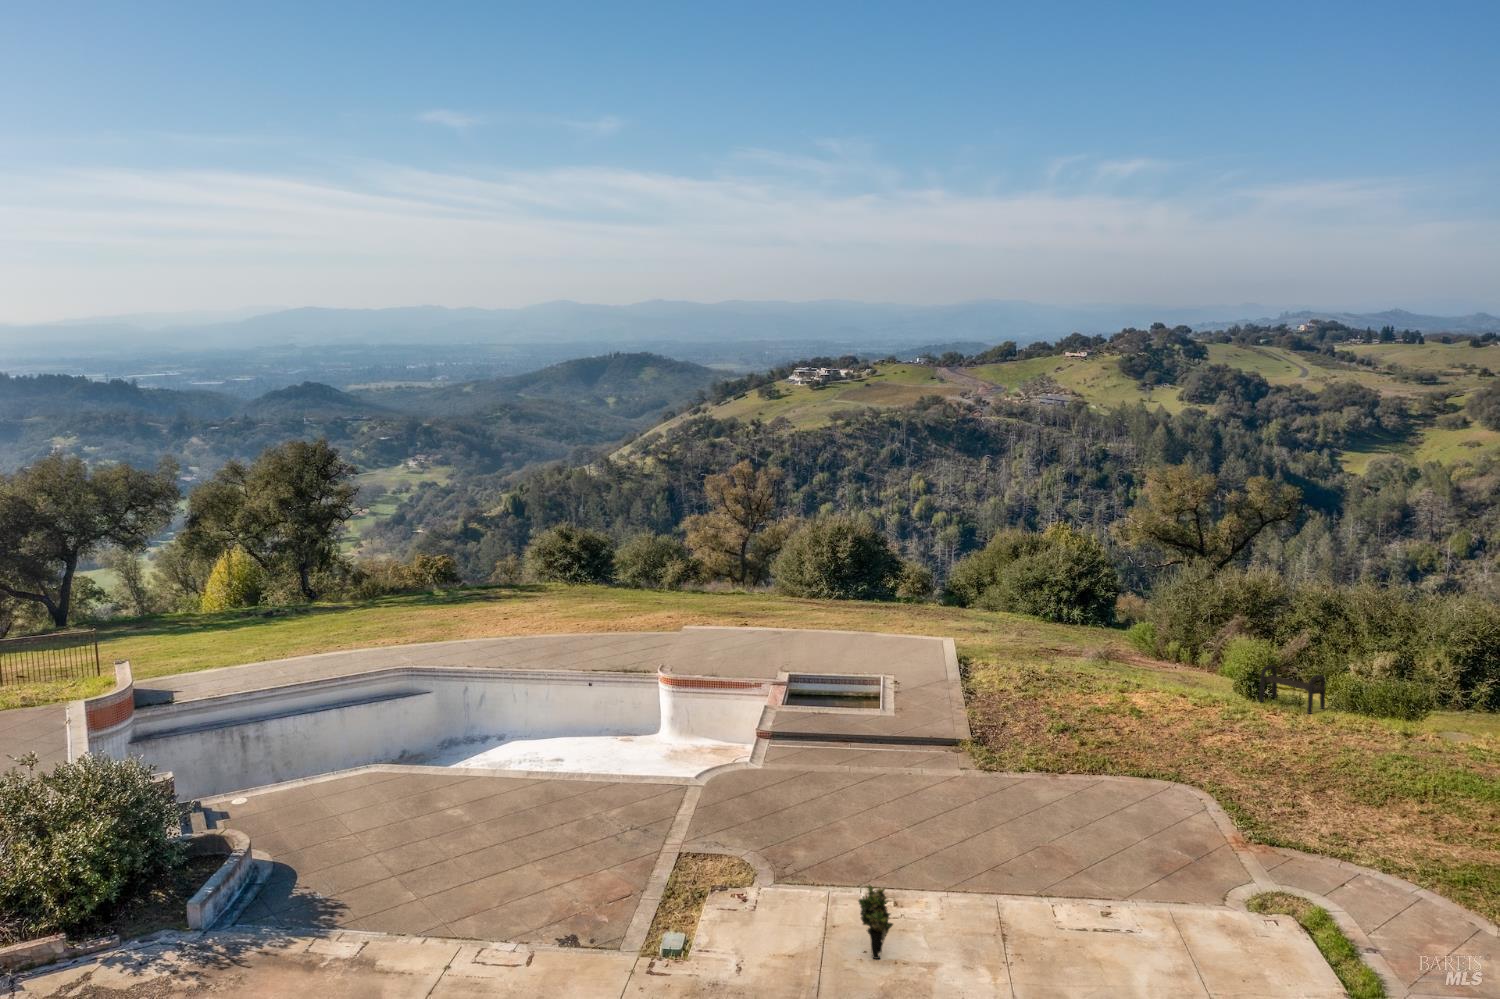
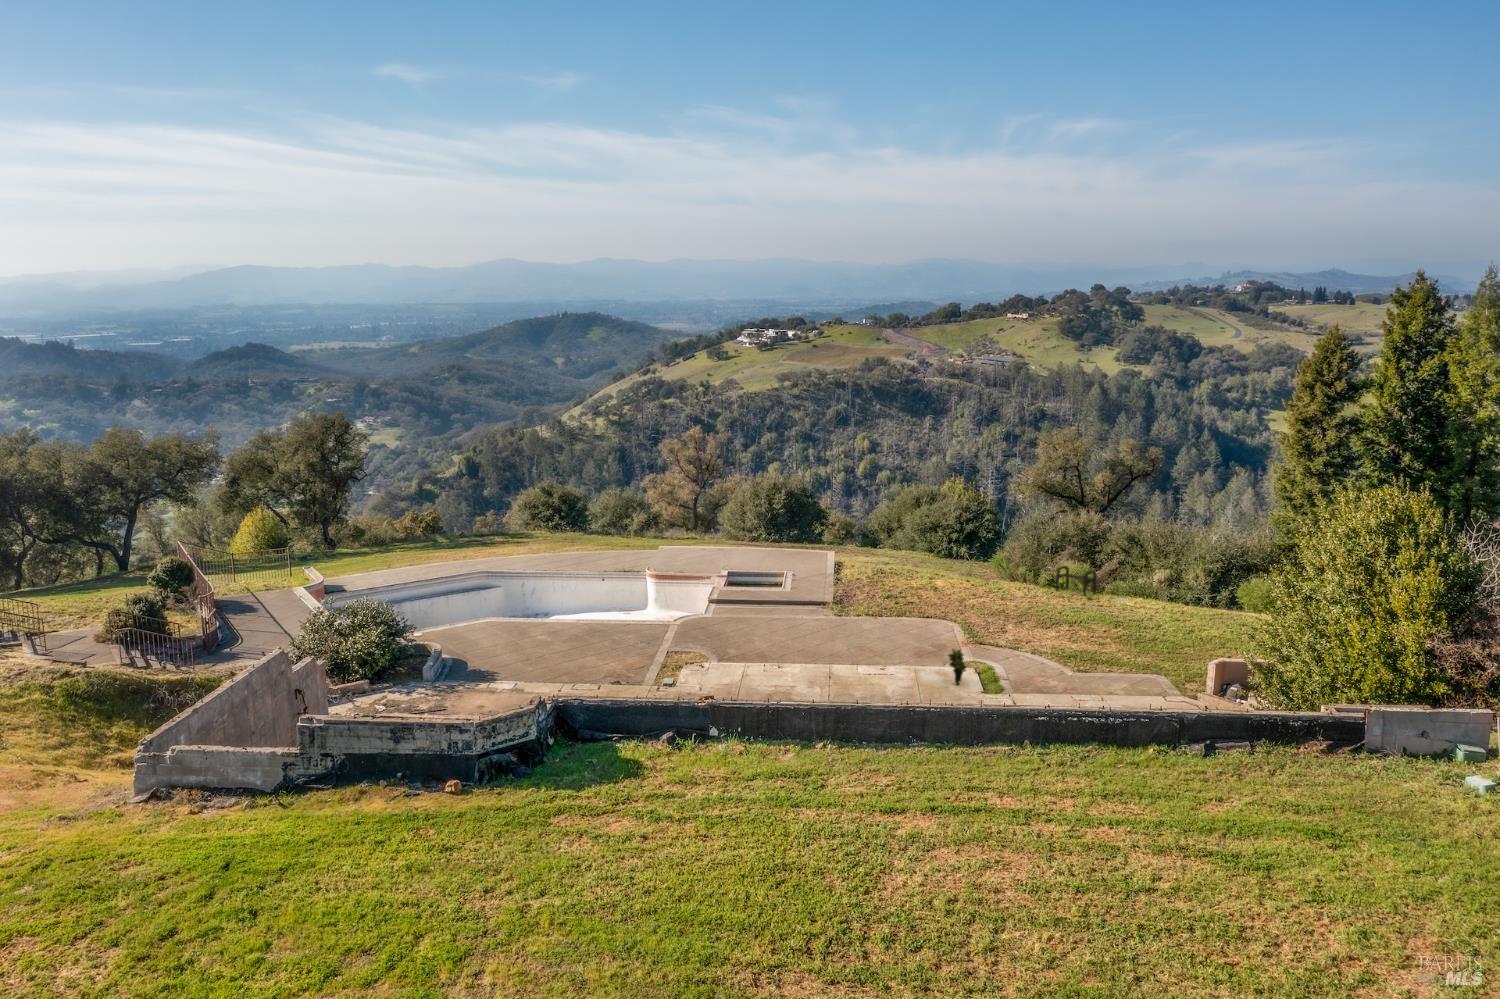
potted plant: present [858,885,893,959] -> present [948,649,967,684]

